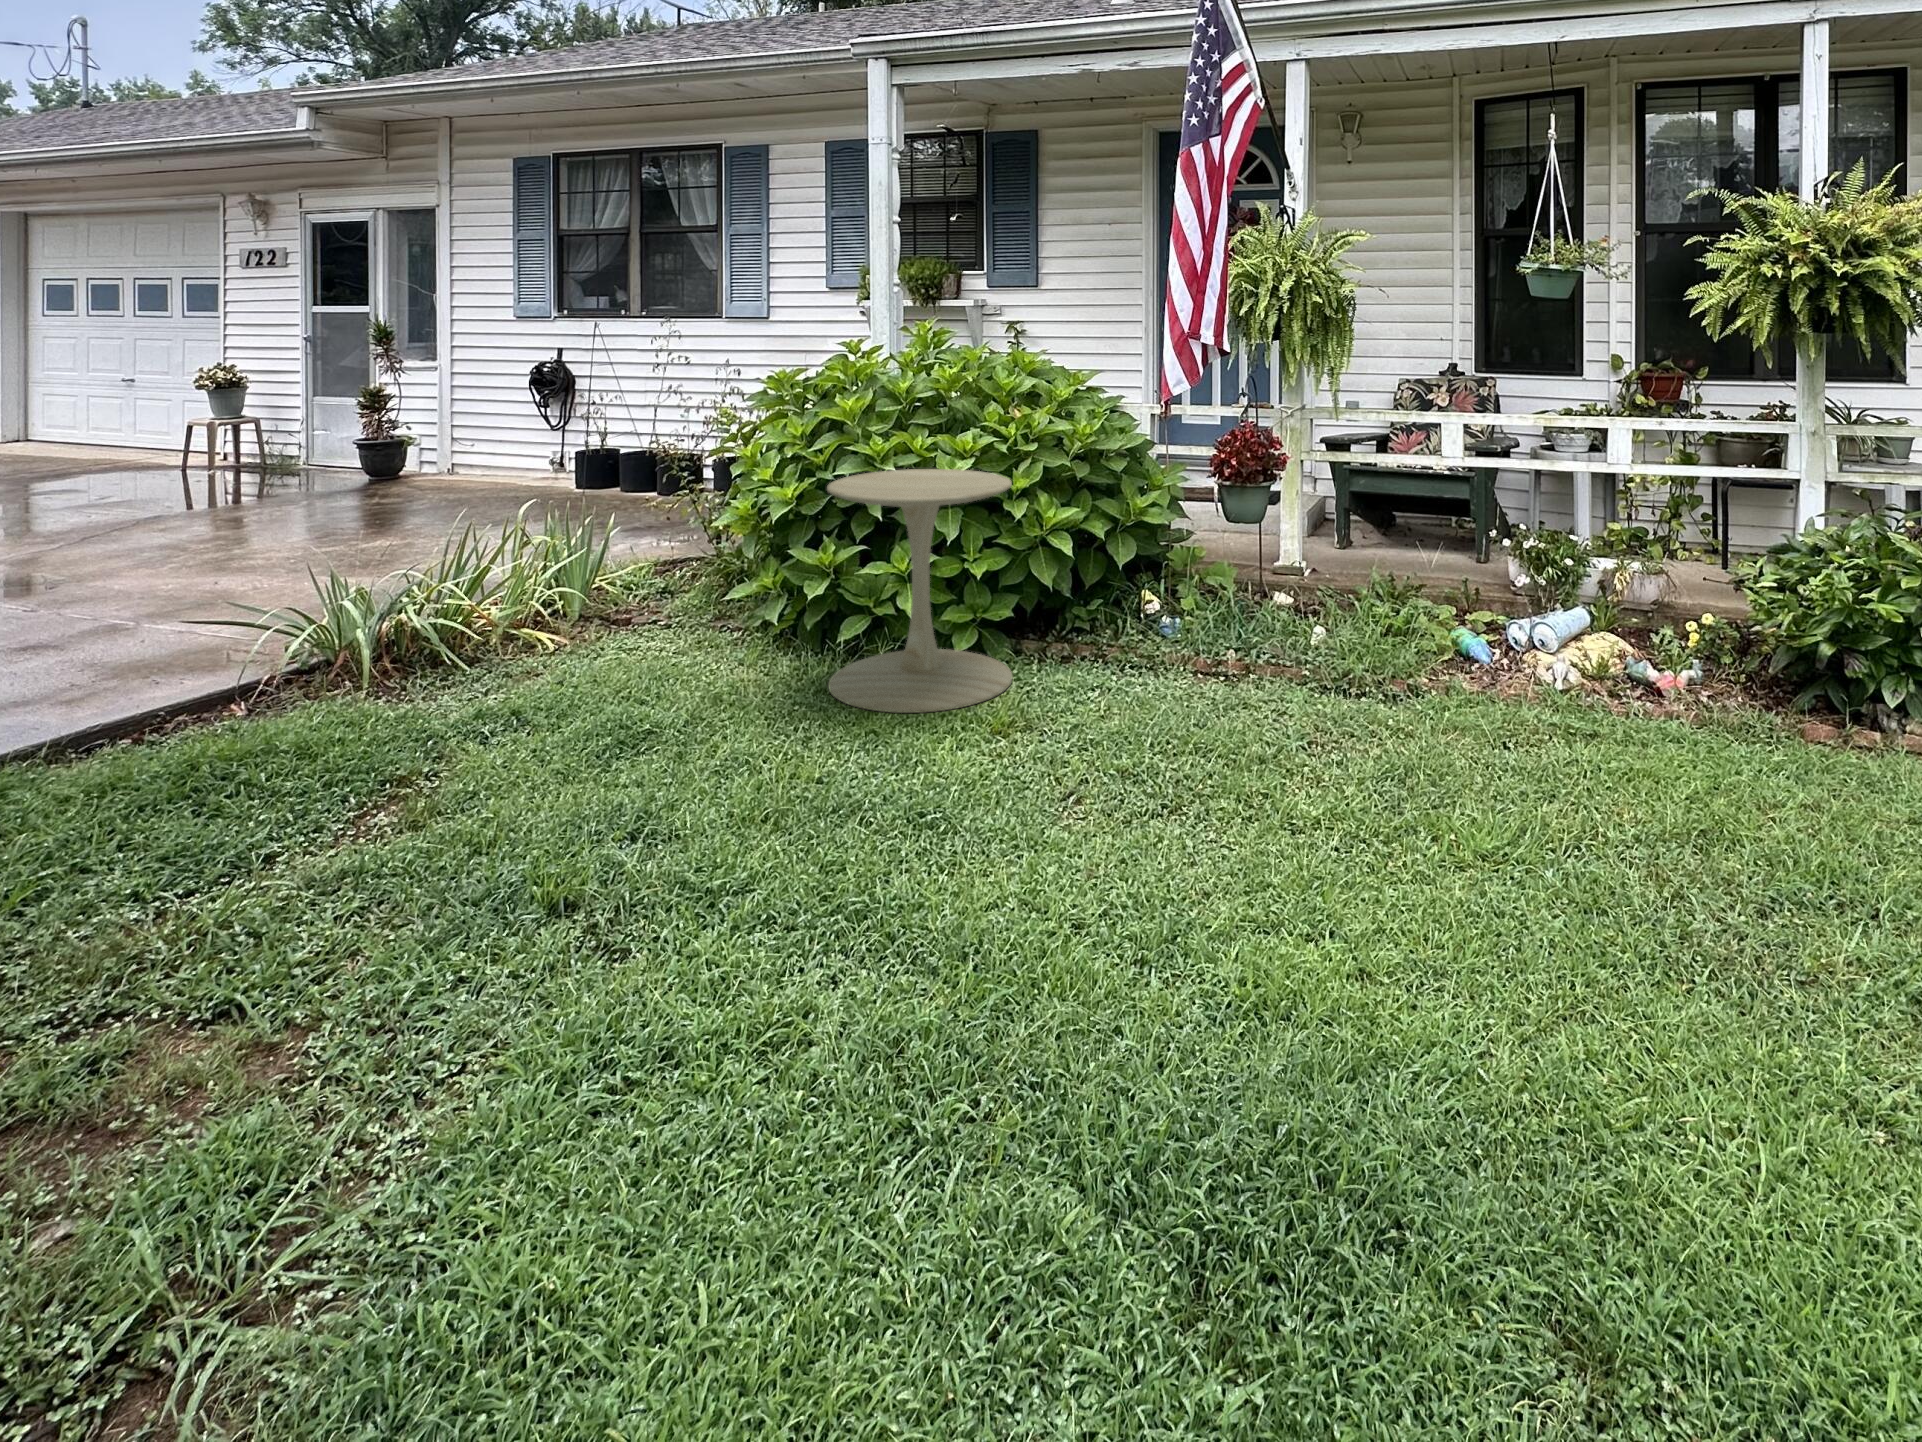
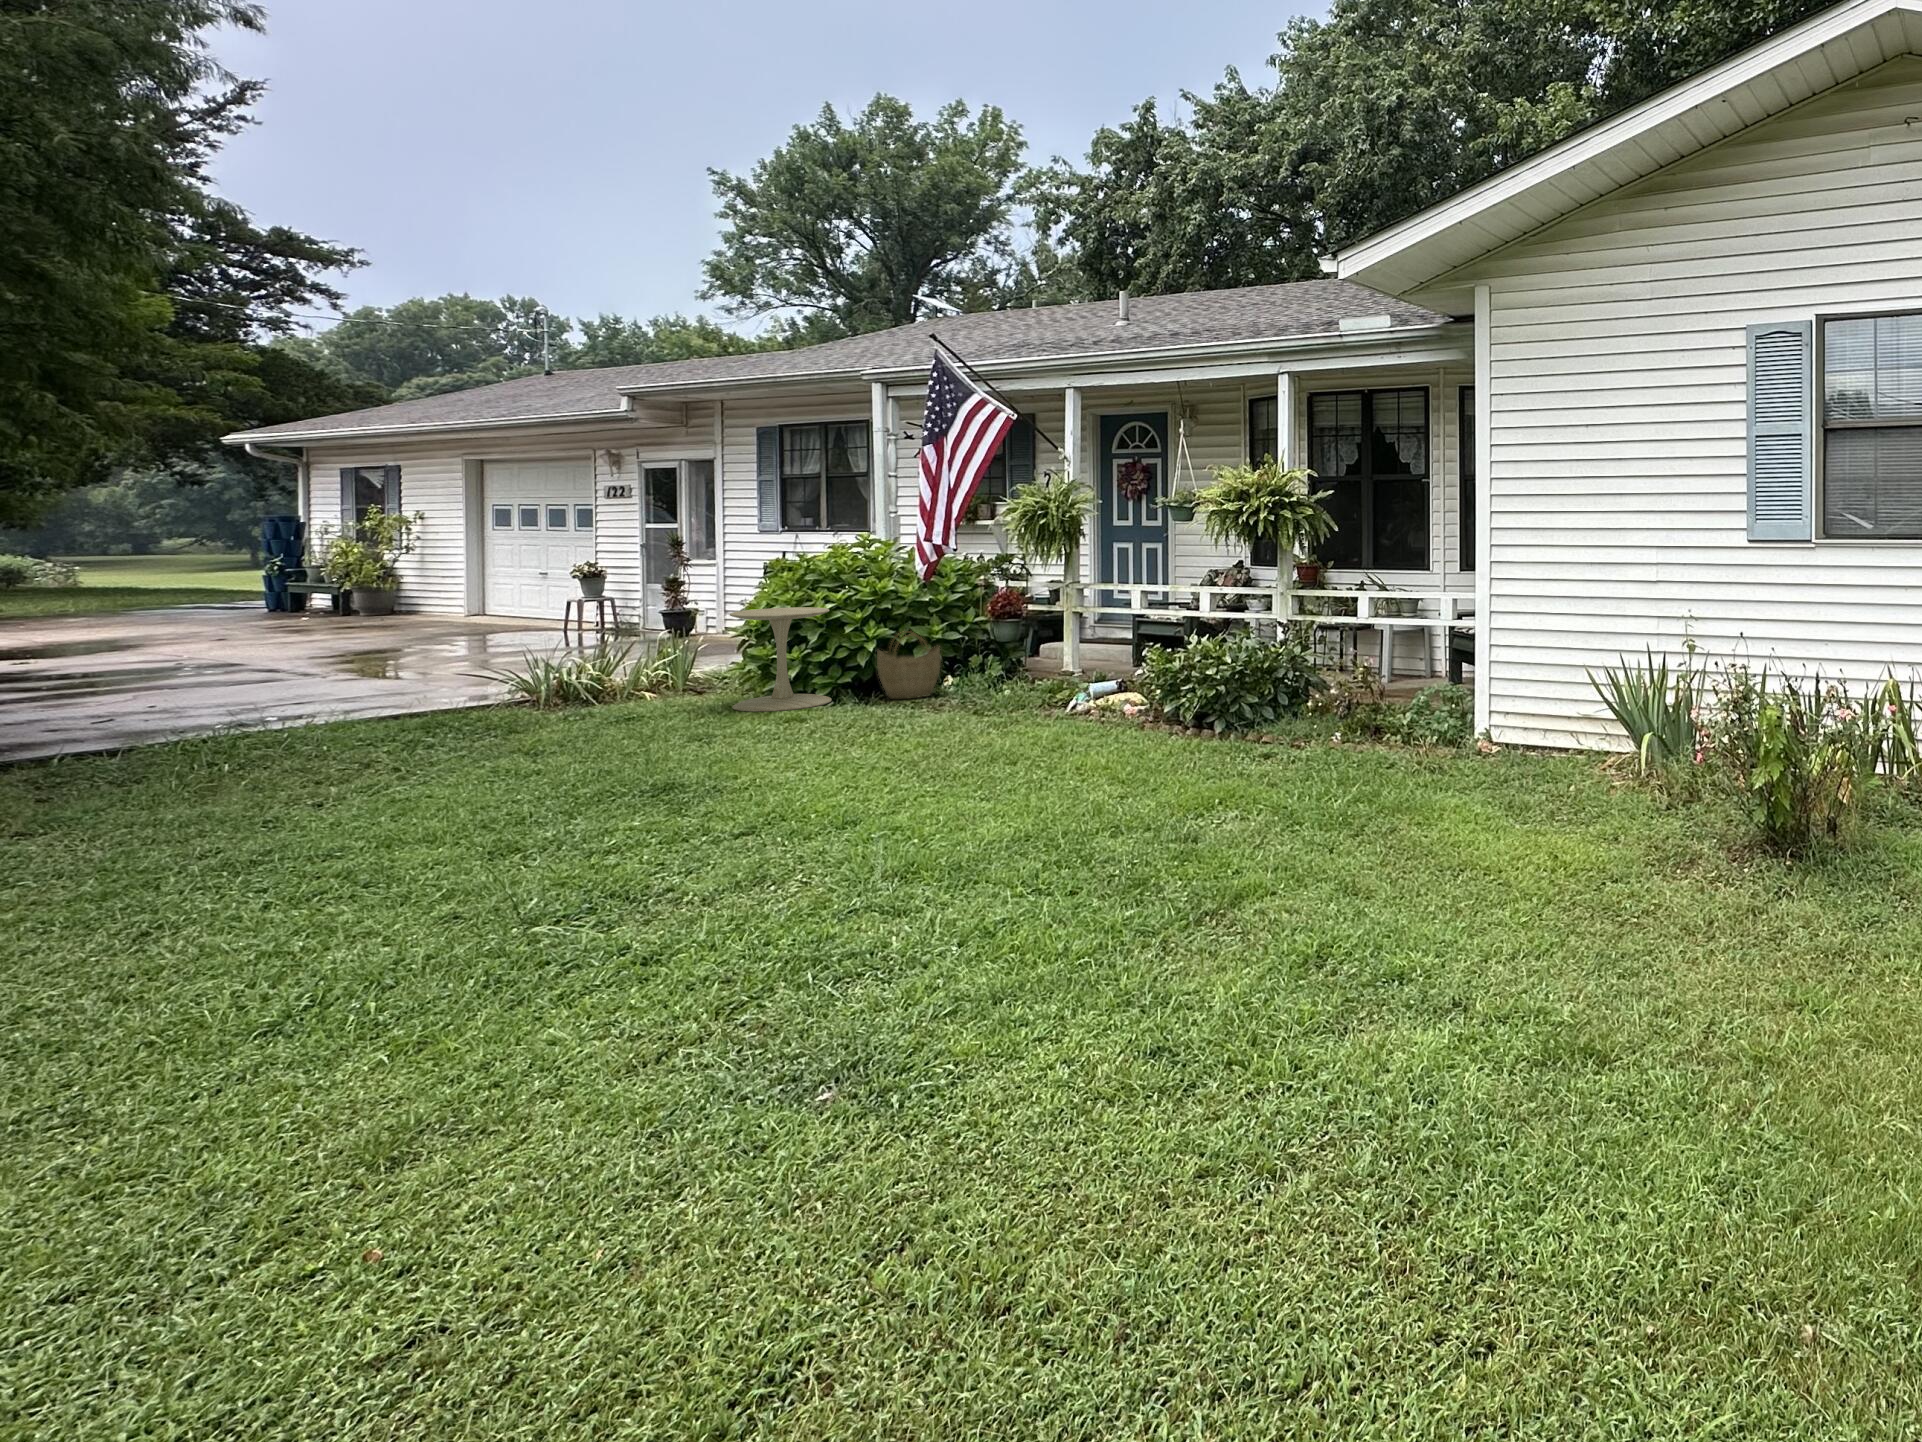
woven basket: none [1070,511,1185,656] -> present [877,632,941,699]

